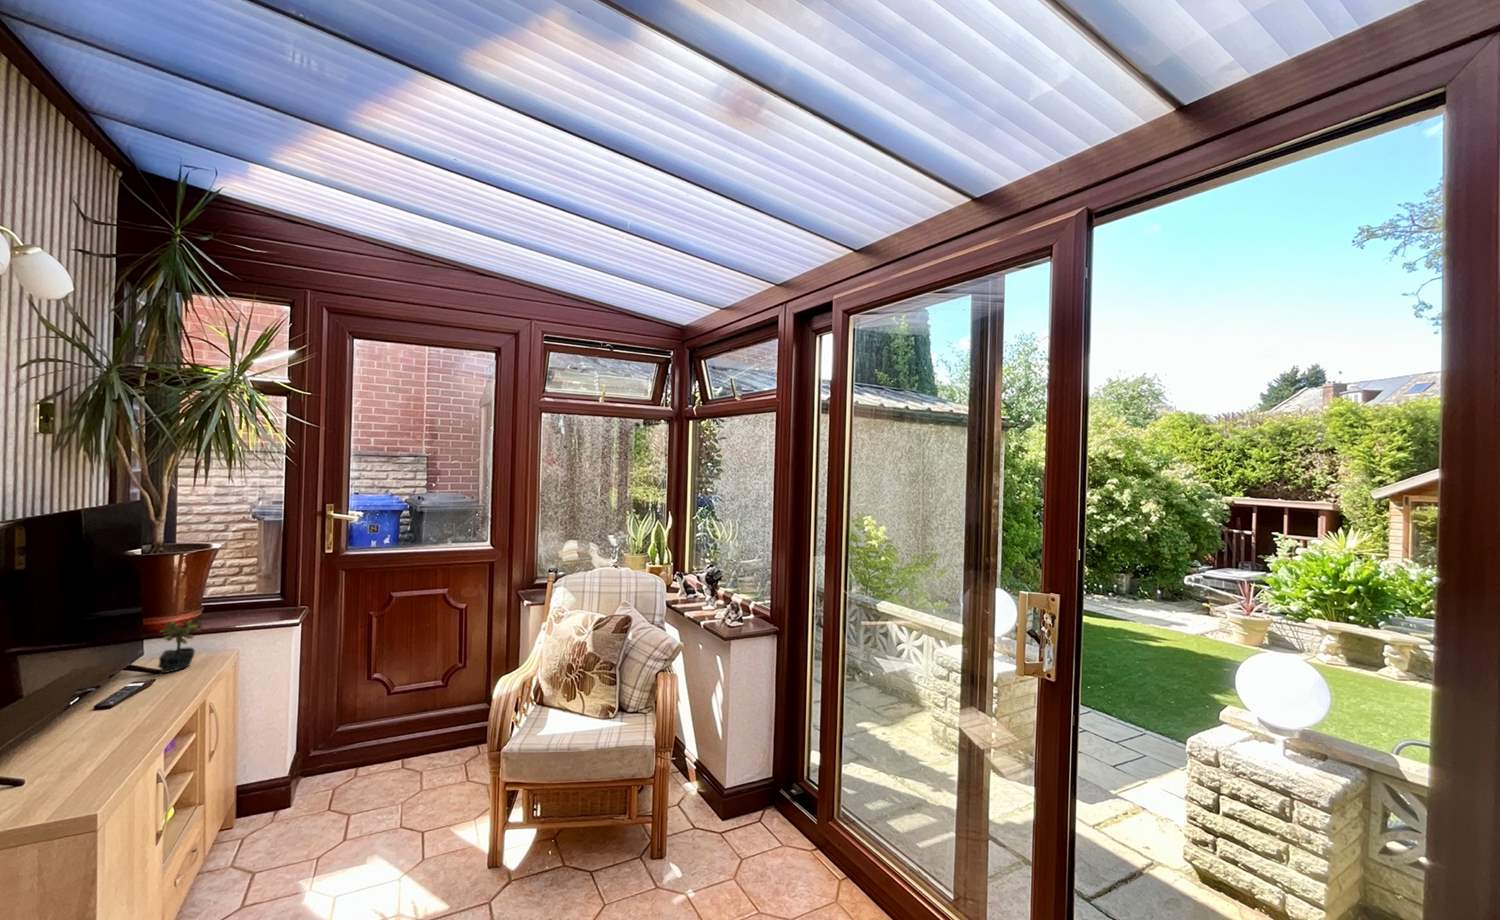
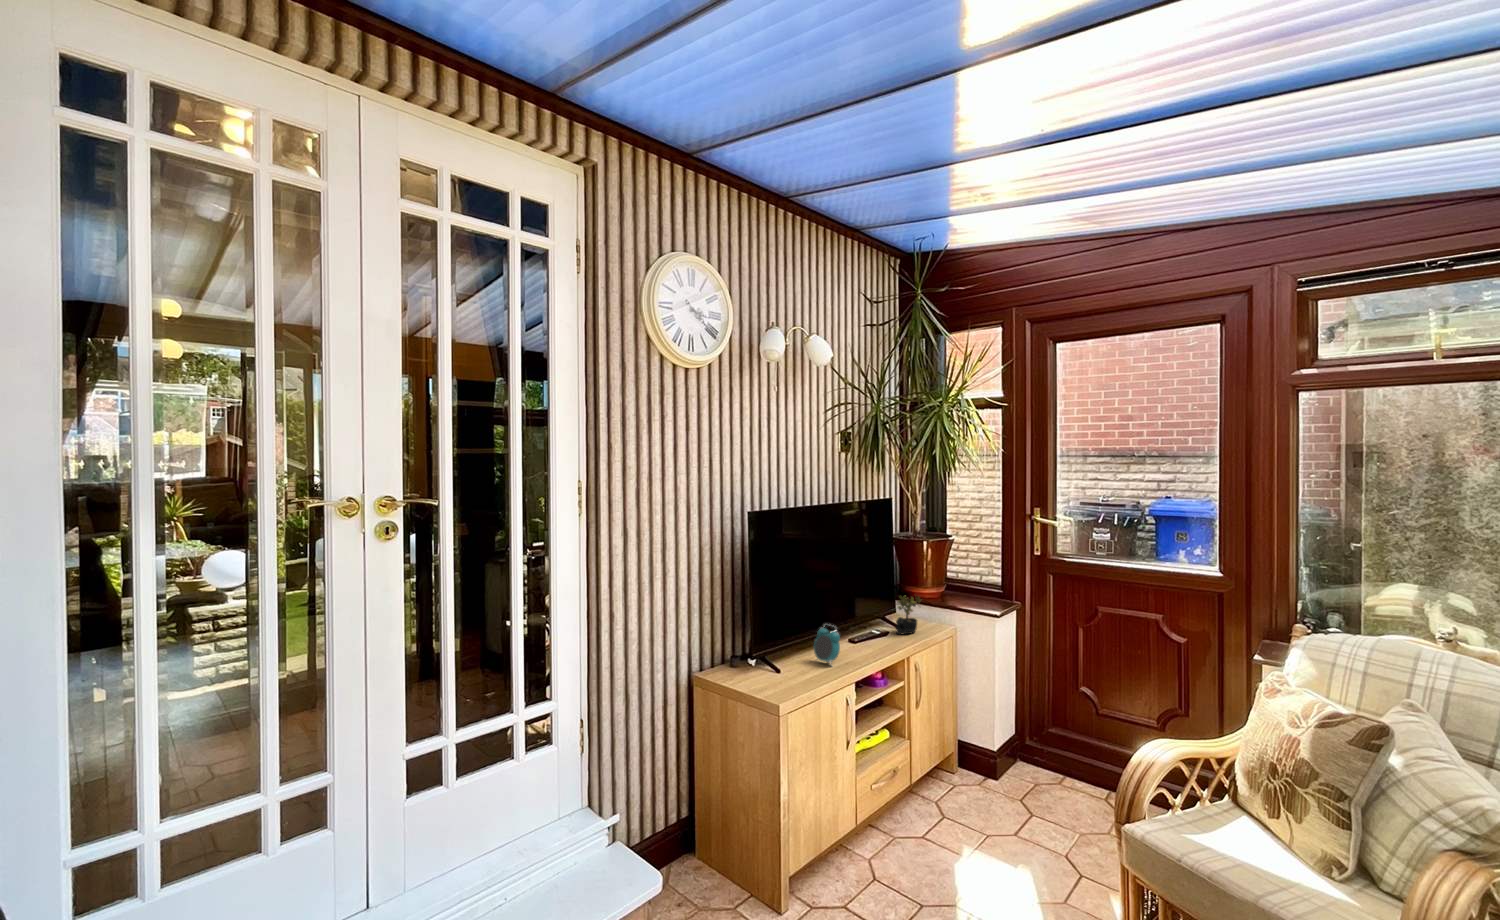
alarm clock: none [49,678,111,740] -> present [814,626,840,663]

